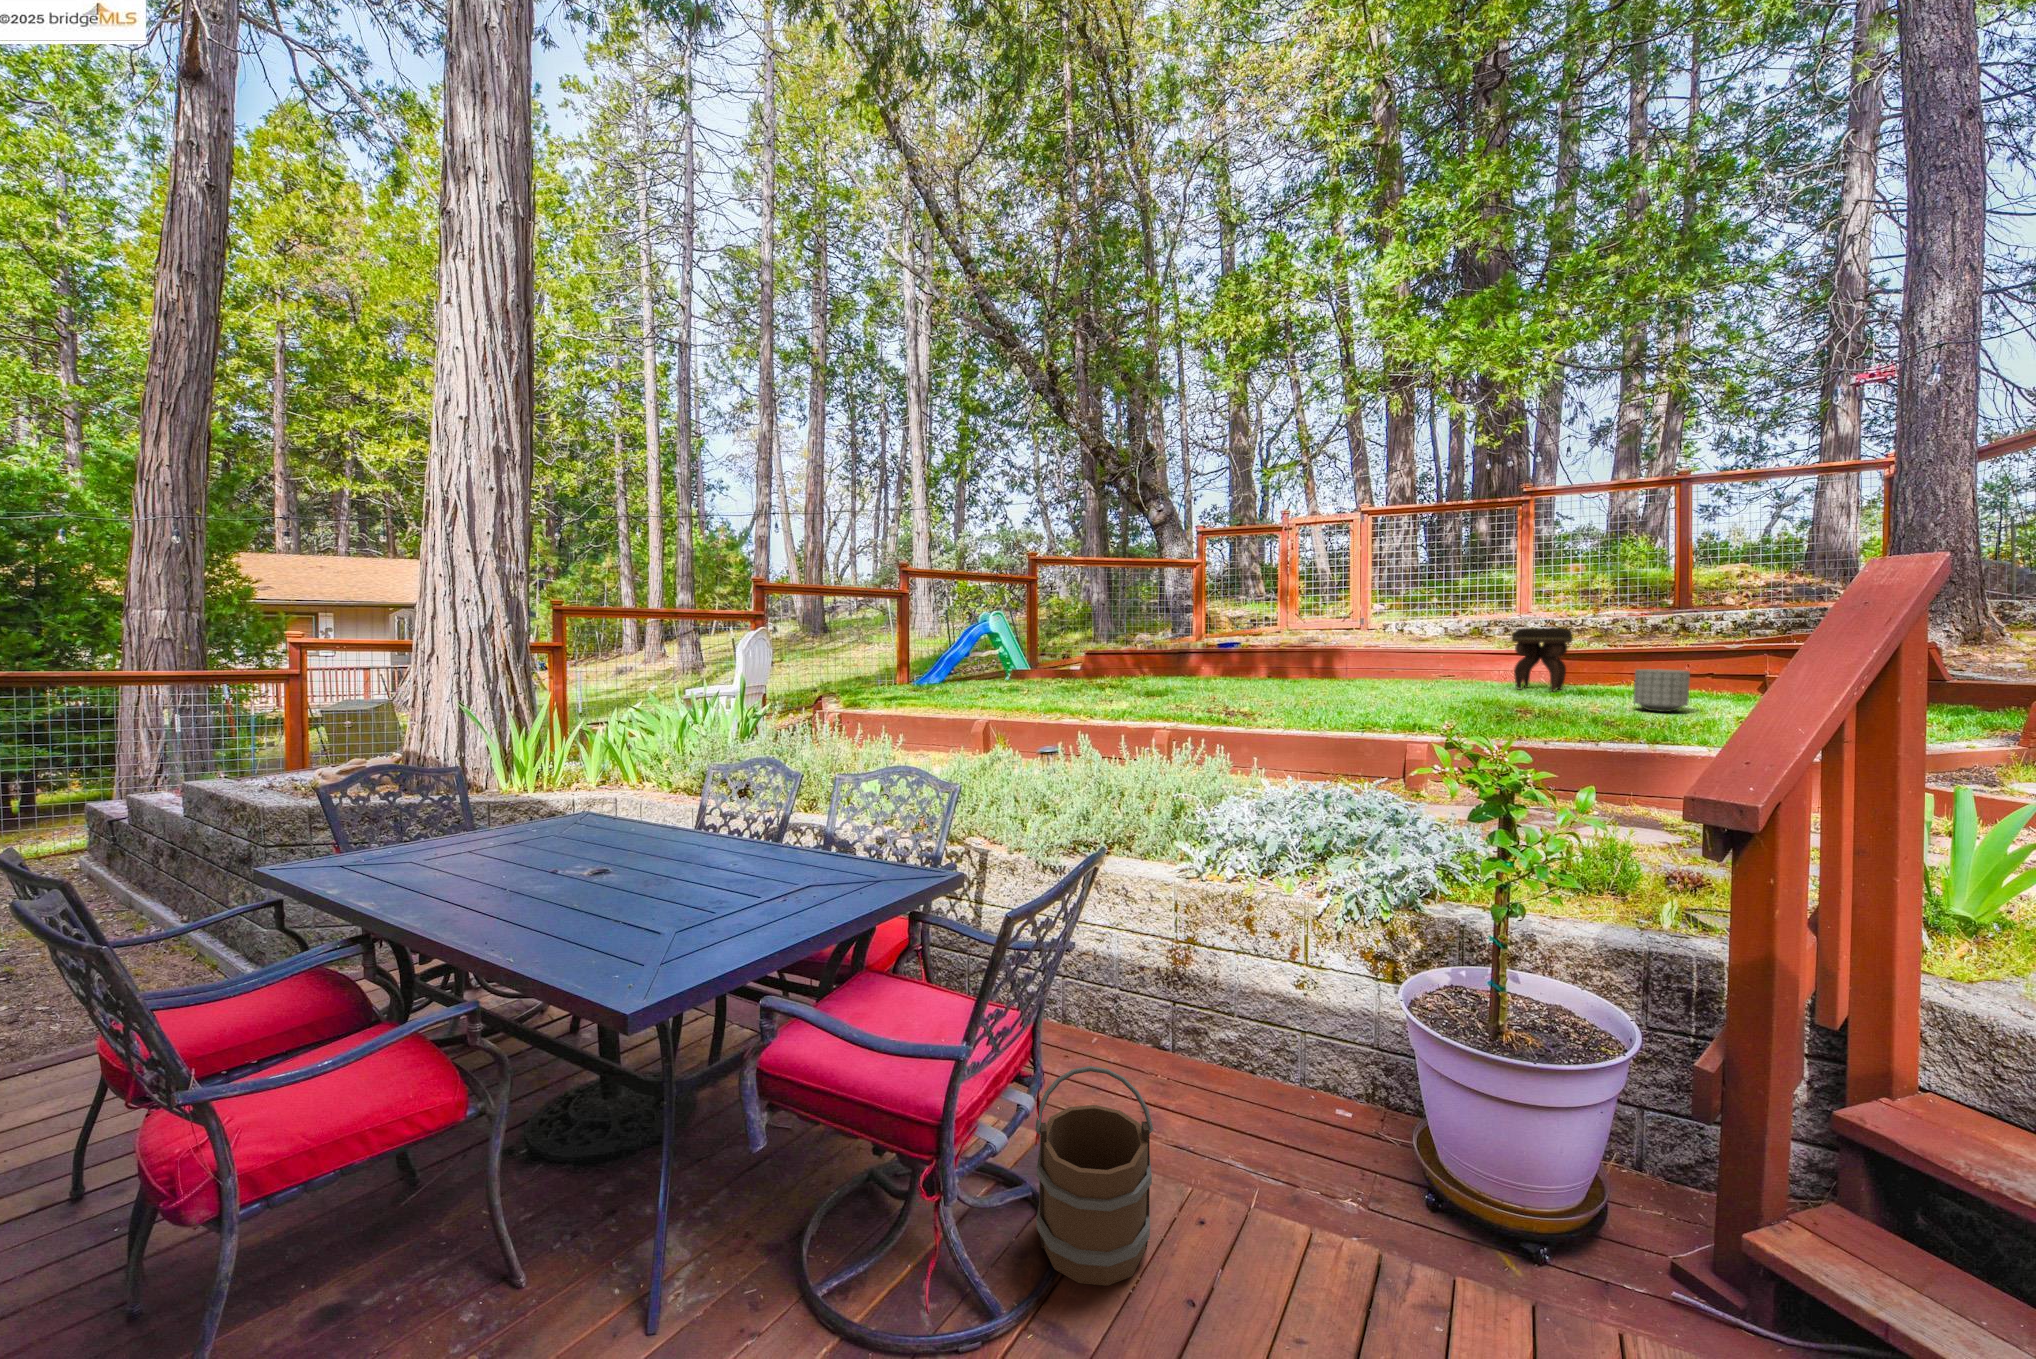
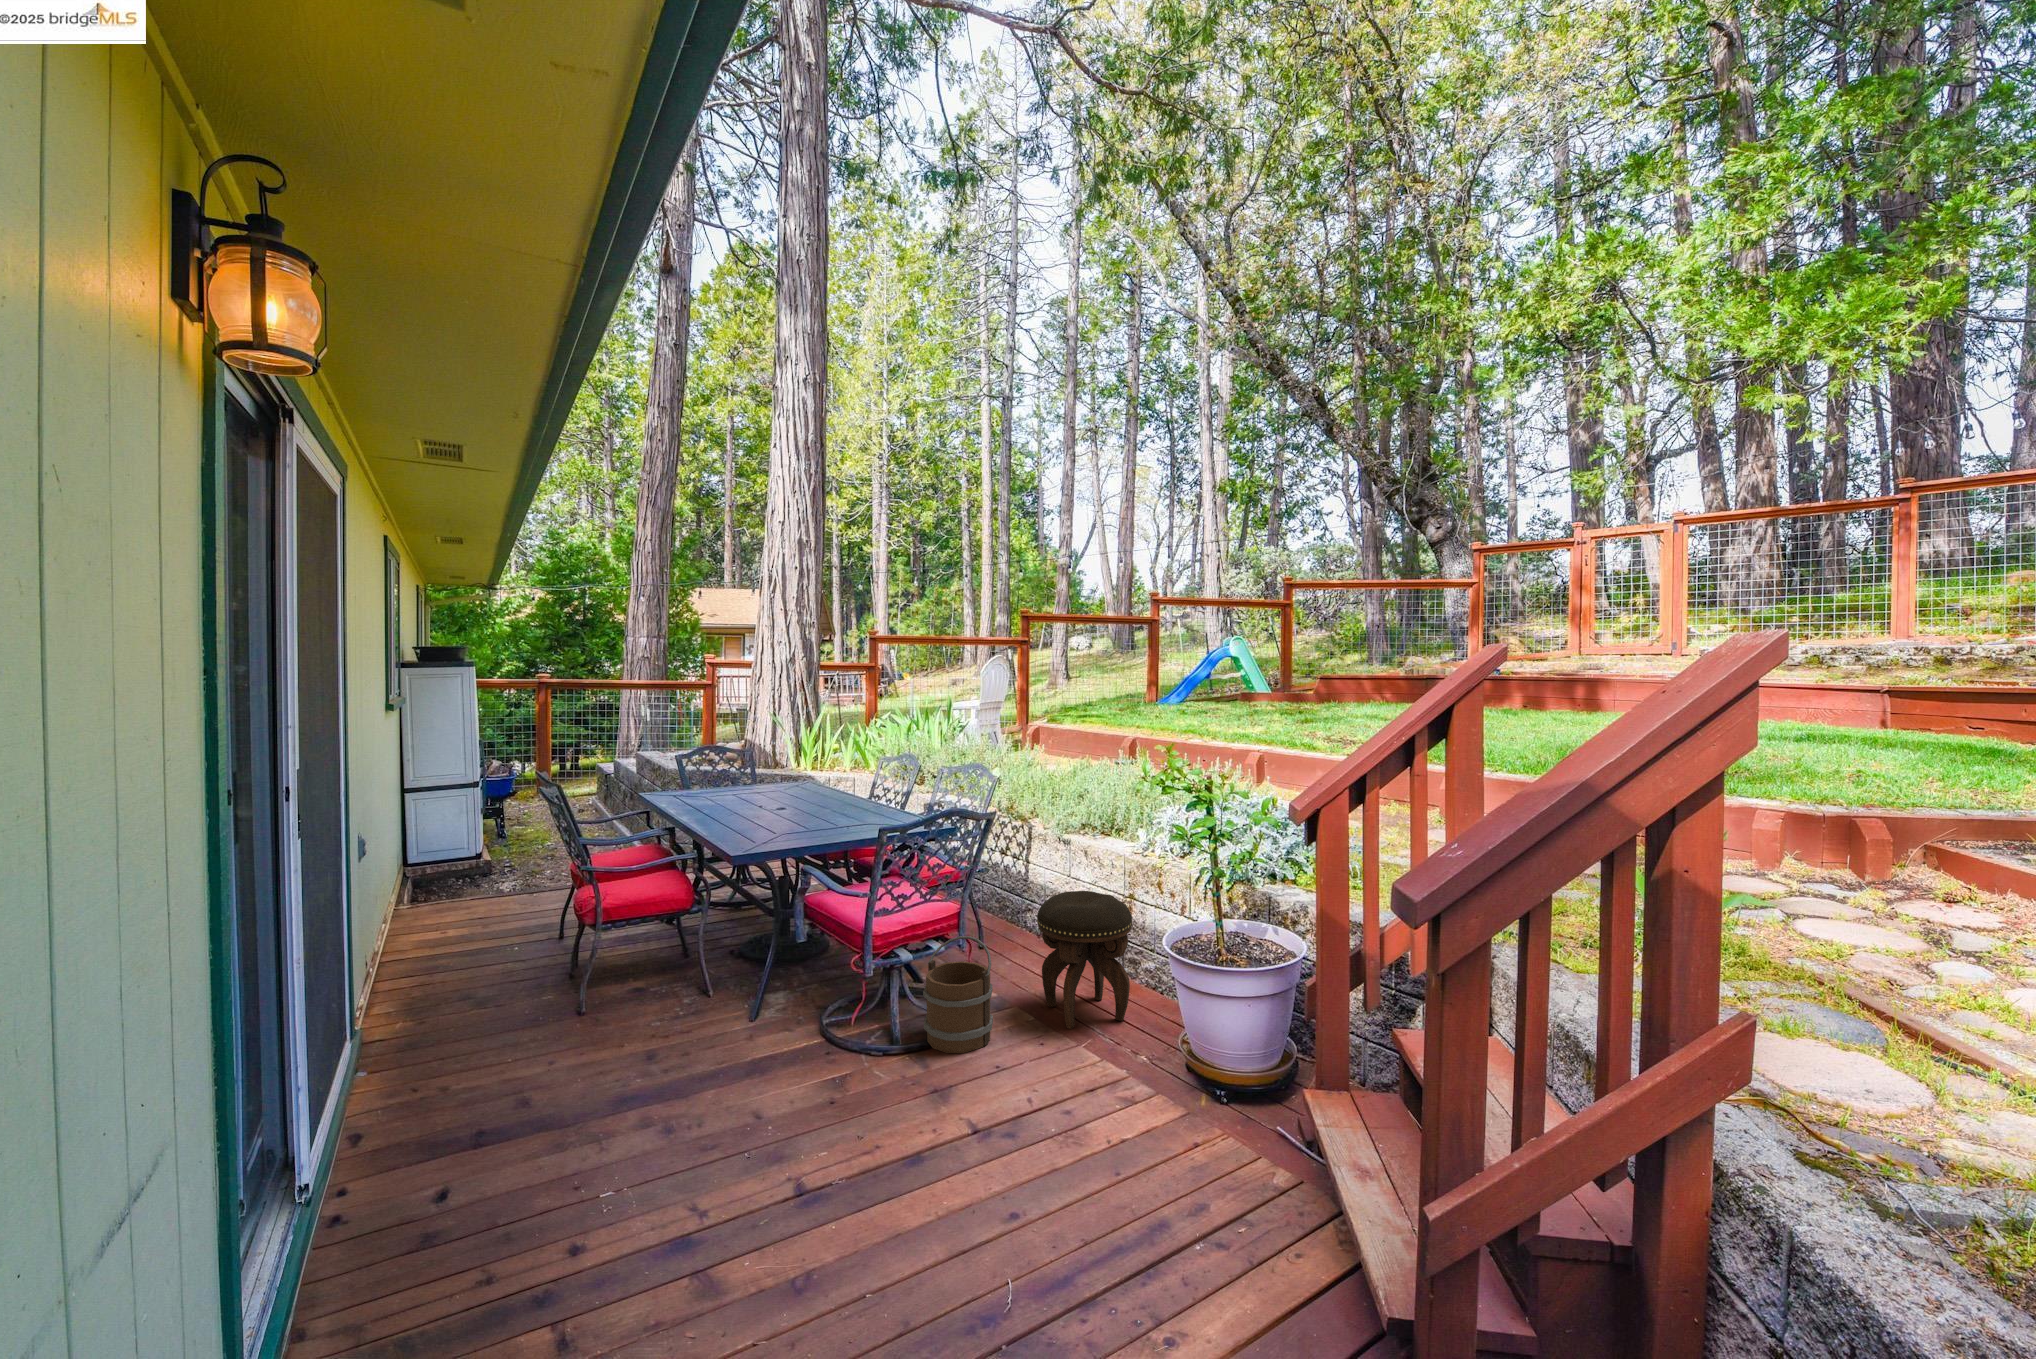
footstool: present [1512,627,1573,691] -> present [1037,891,1132,1029]
planter: present [1634,669,1690,712] -> none [1898,708,1976,762]

